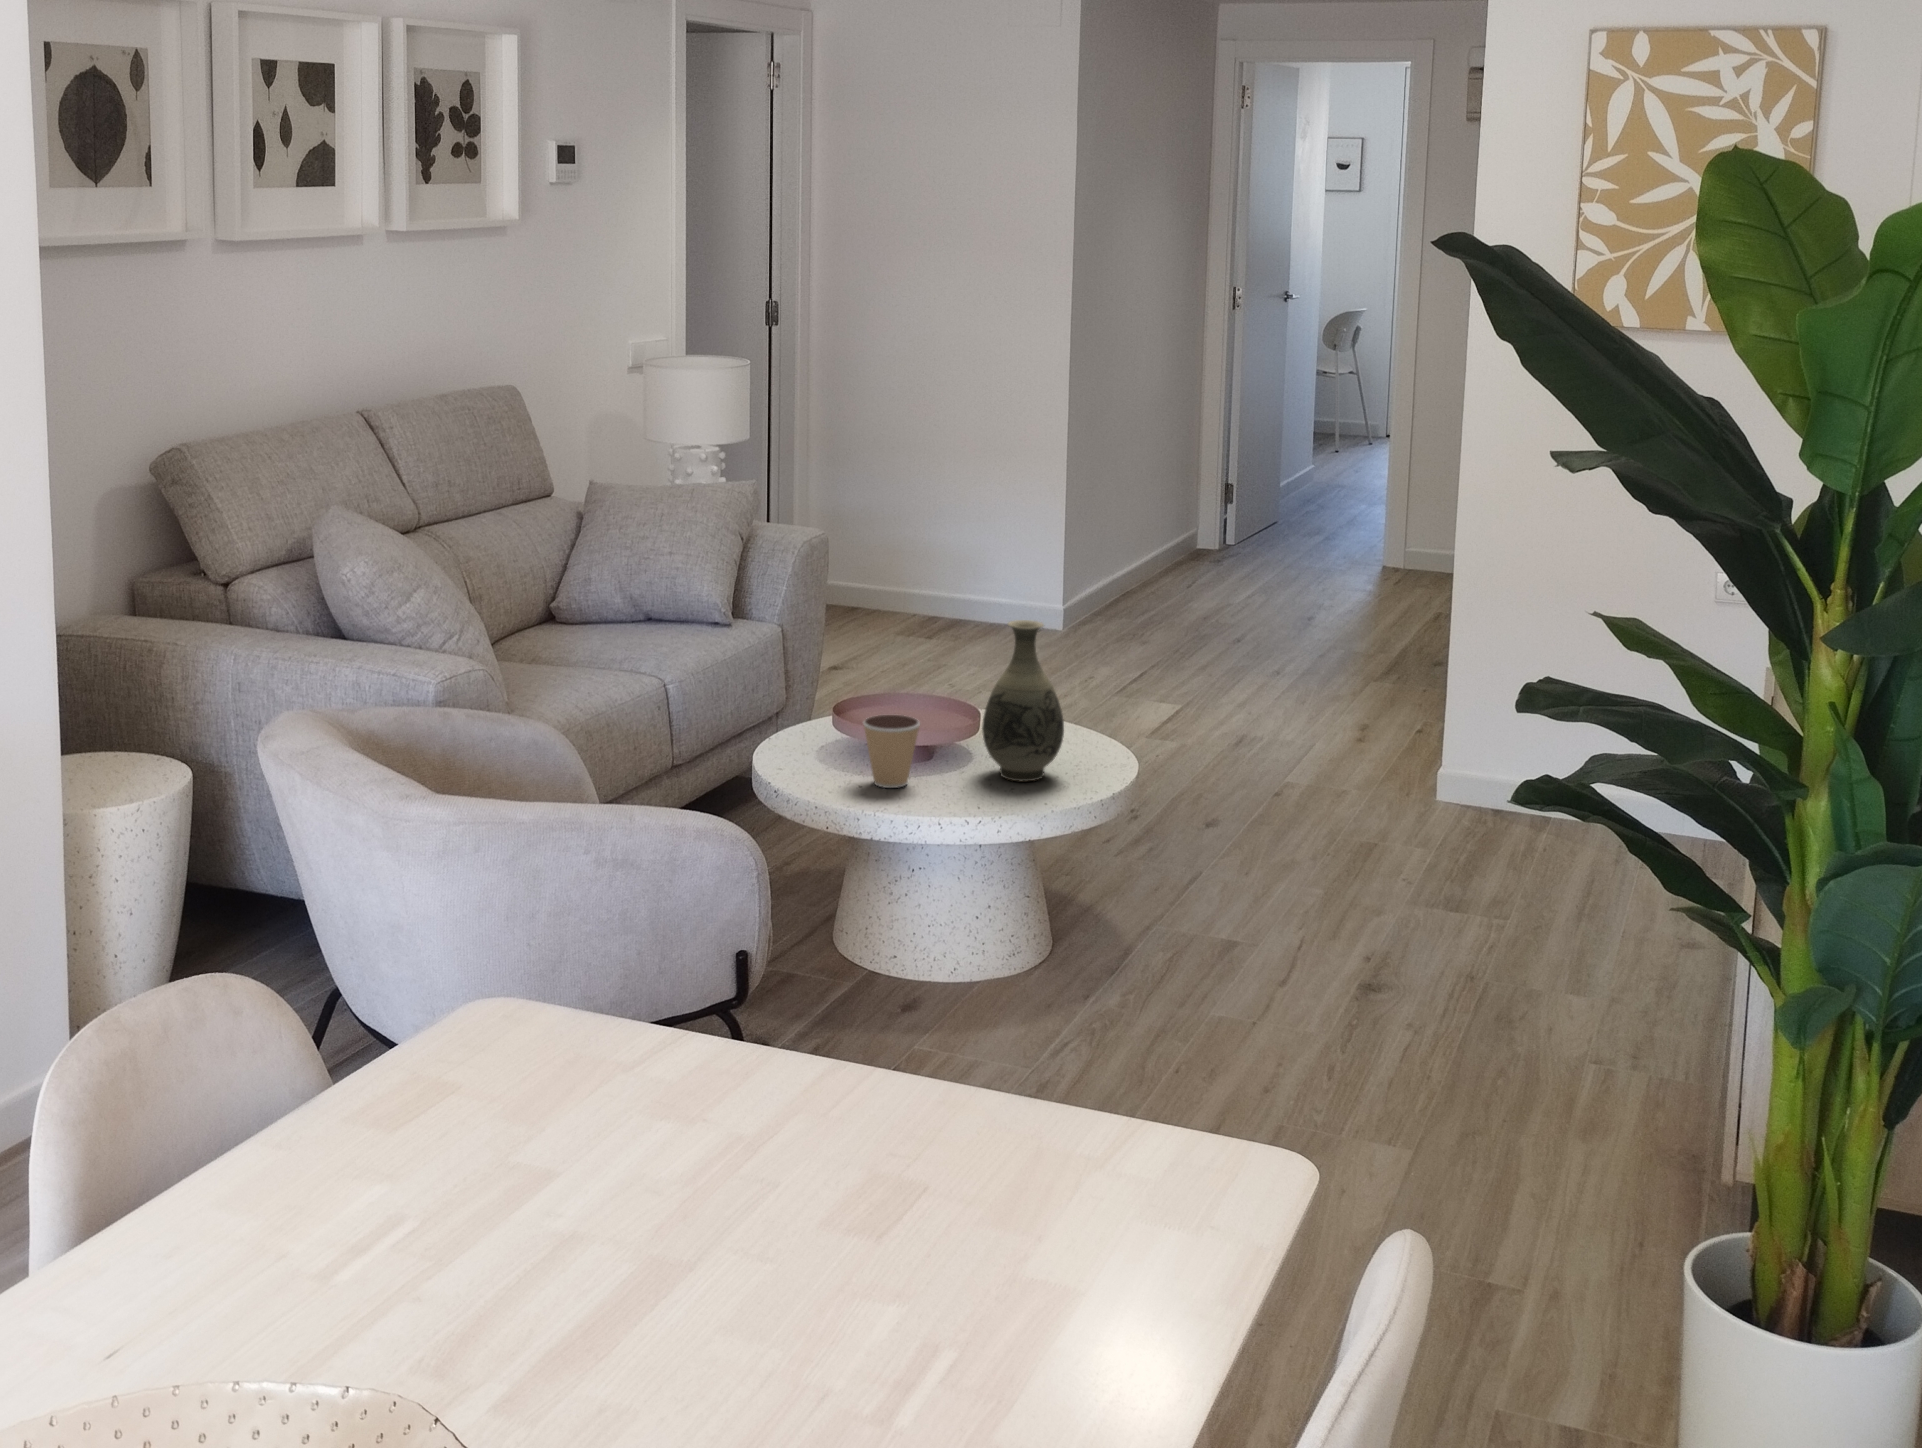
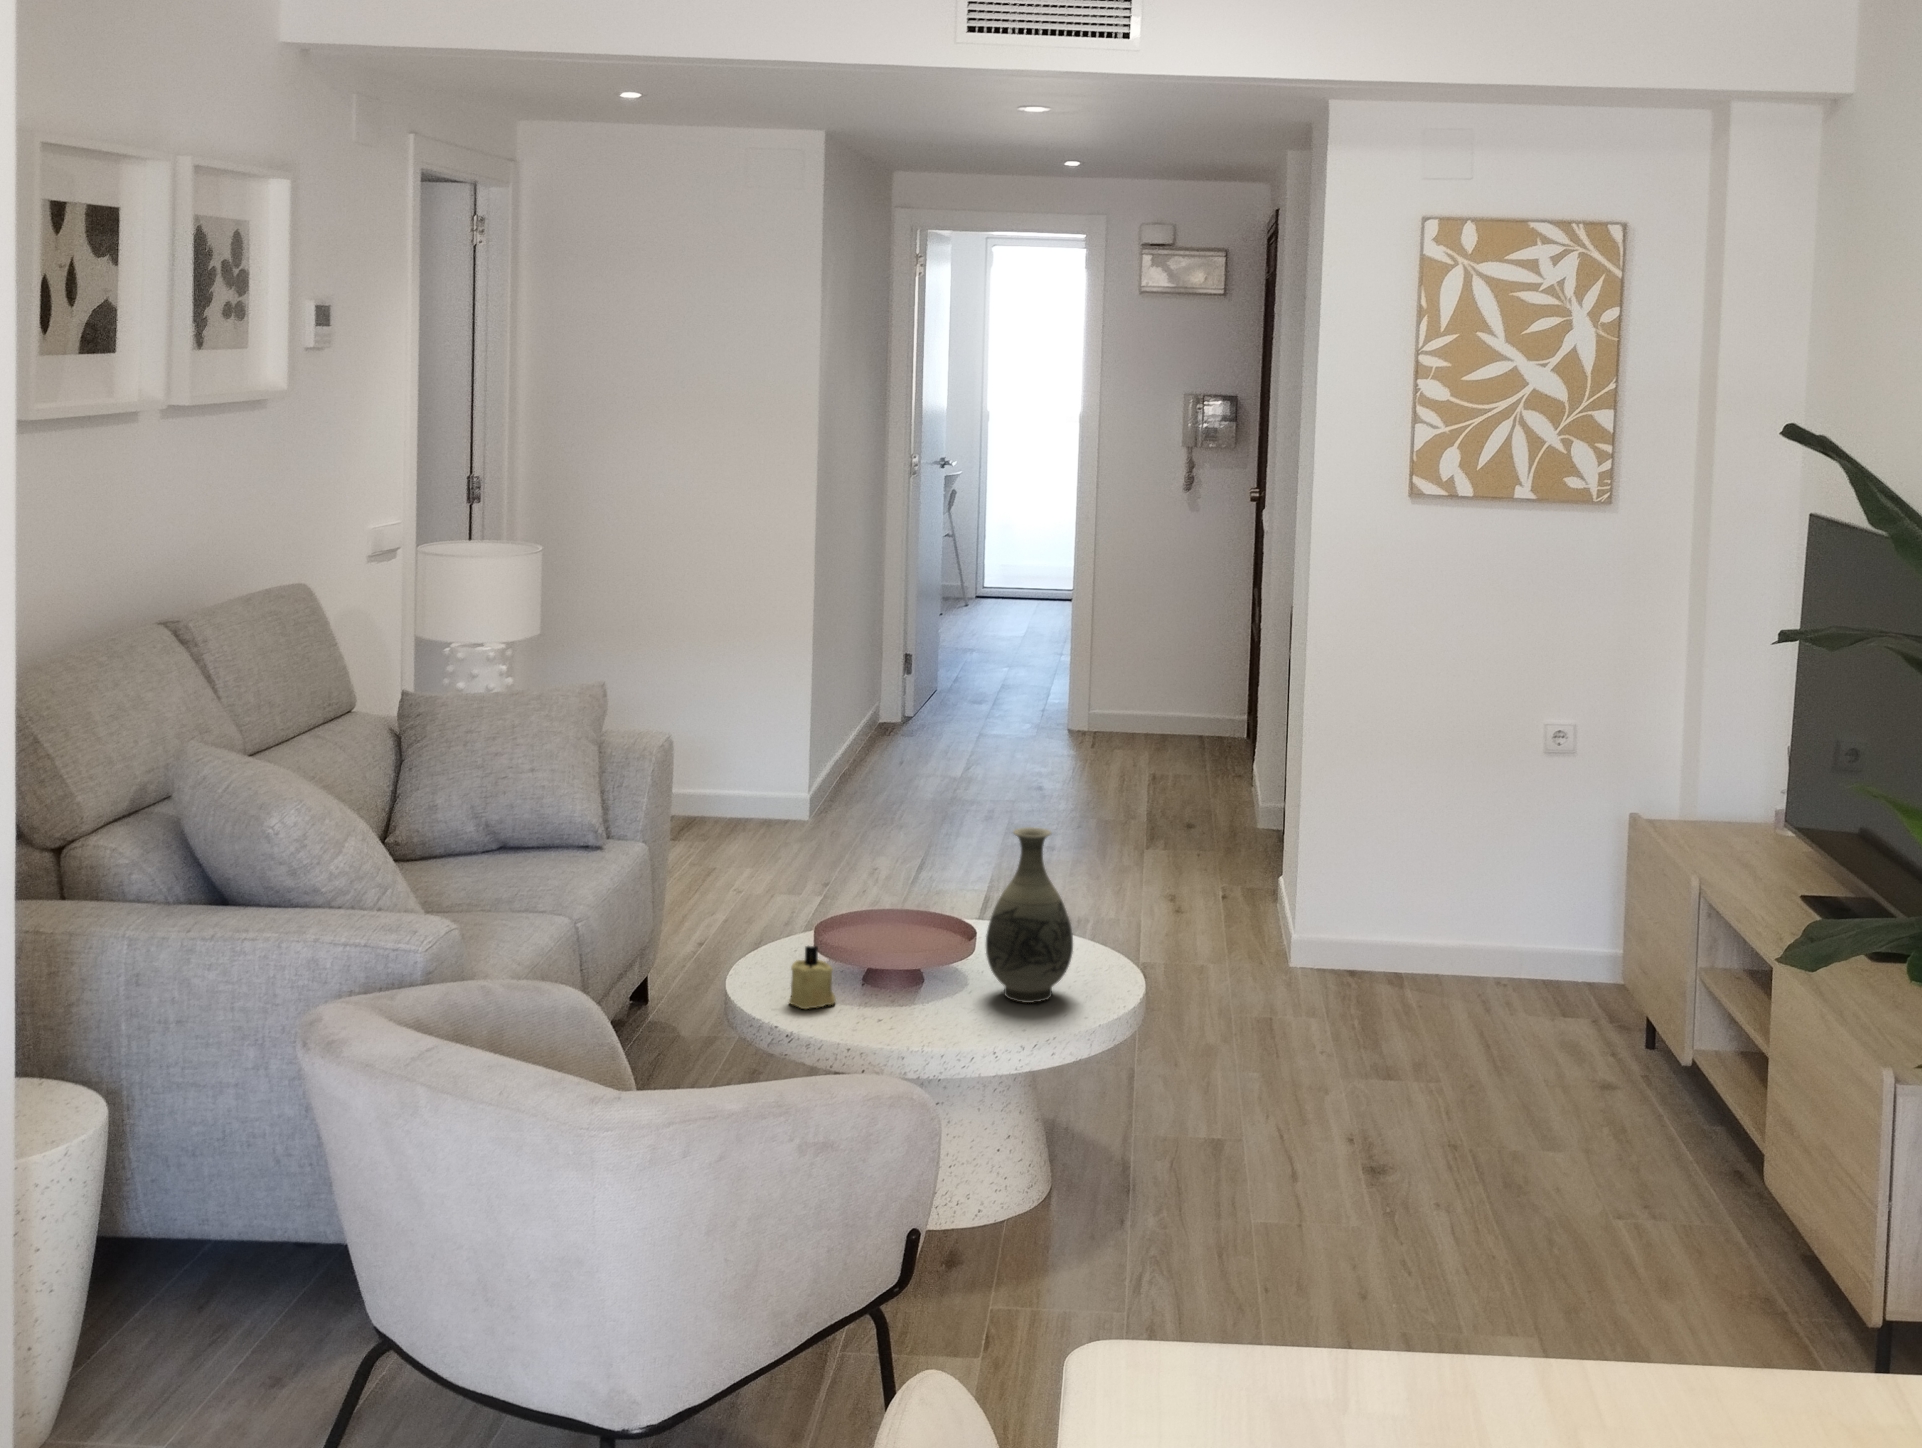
candle: none [805,712,847,768] -> present [789,946,836,1009]
coffee cup: present [863,715,920,788] -> none [871,942,934,1024]

